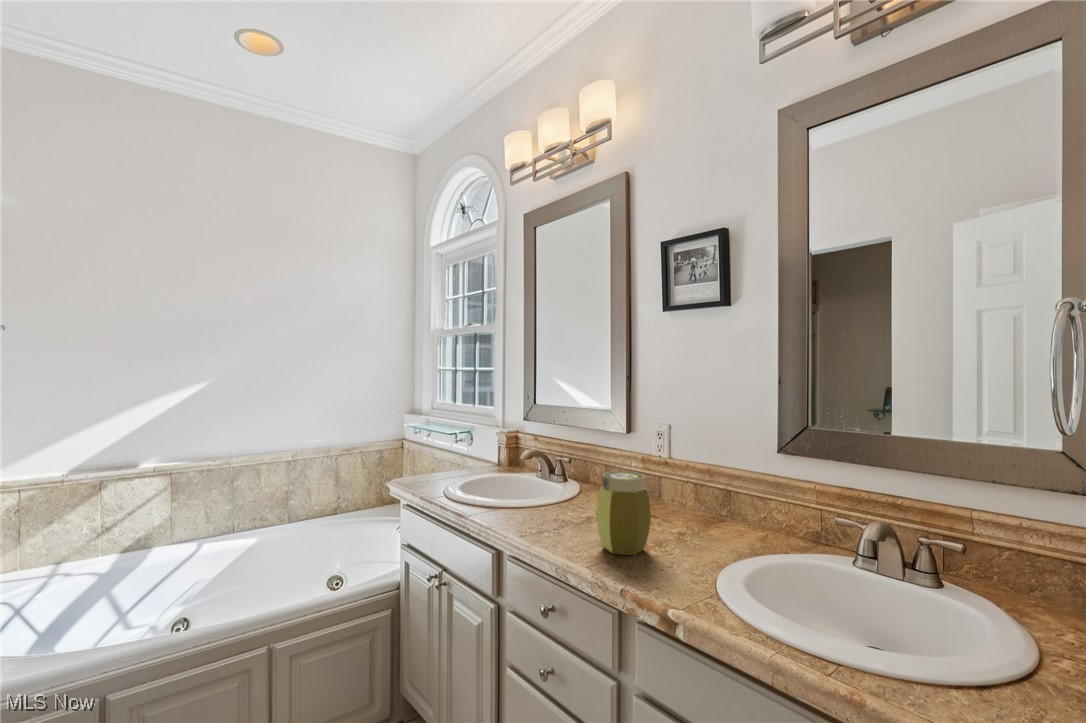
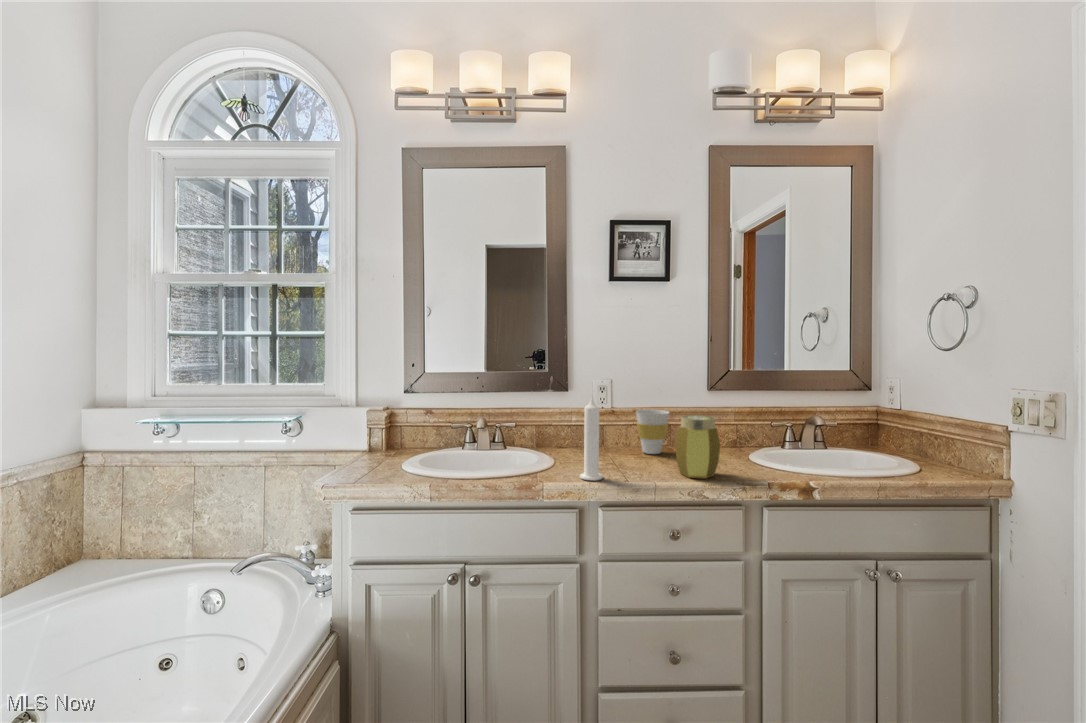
candle: none [523,434,547,523] -> present [580,397,603,480]
cup: none [656,464,699,521] -> present [636,409,669,454]

